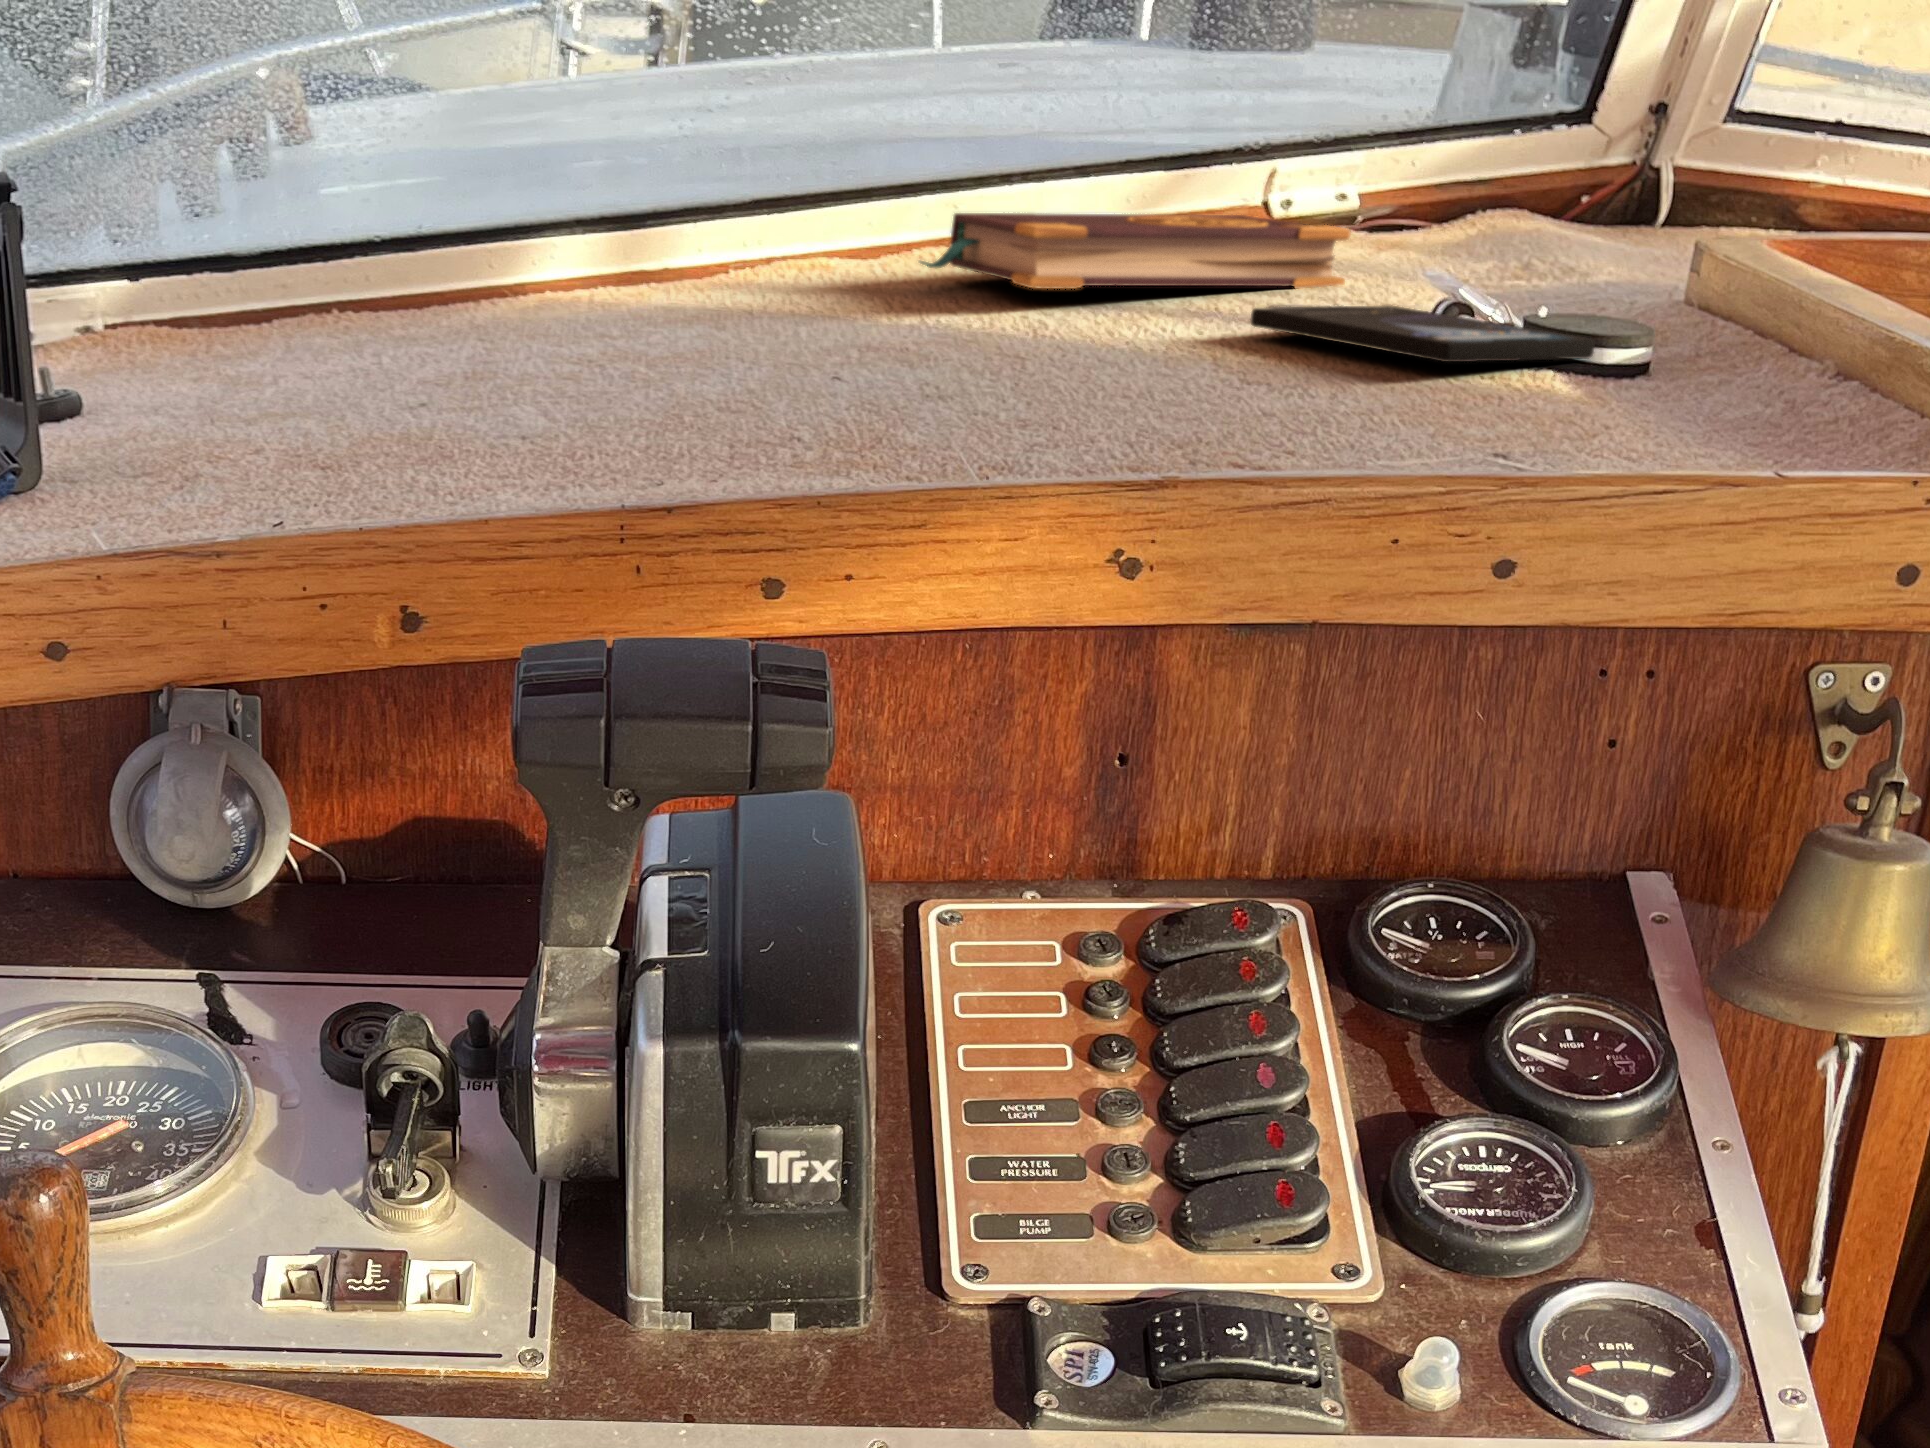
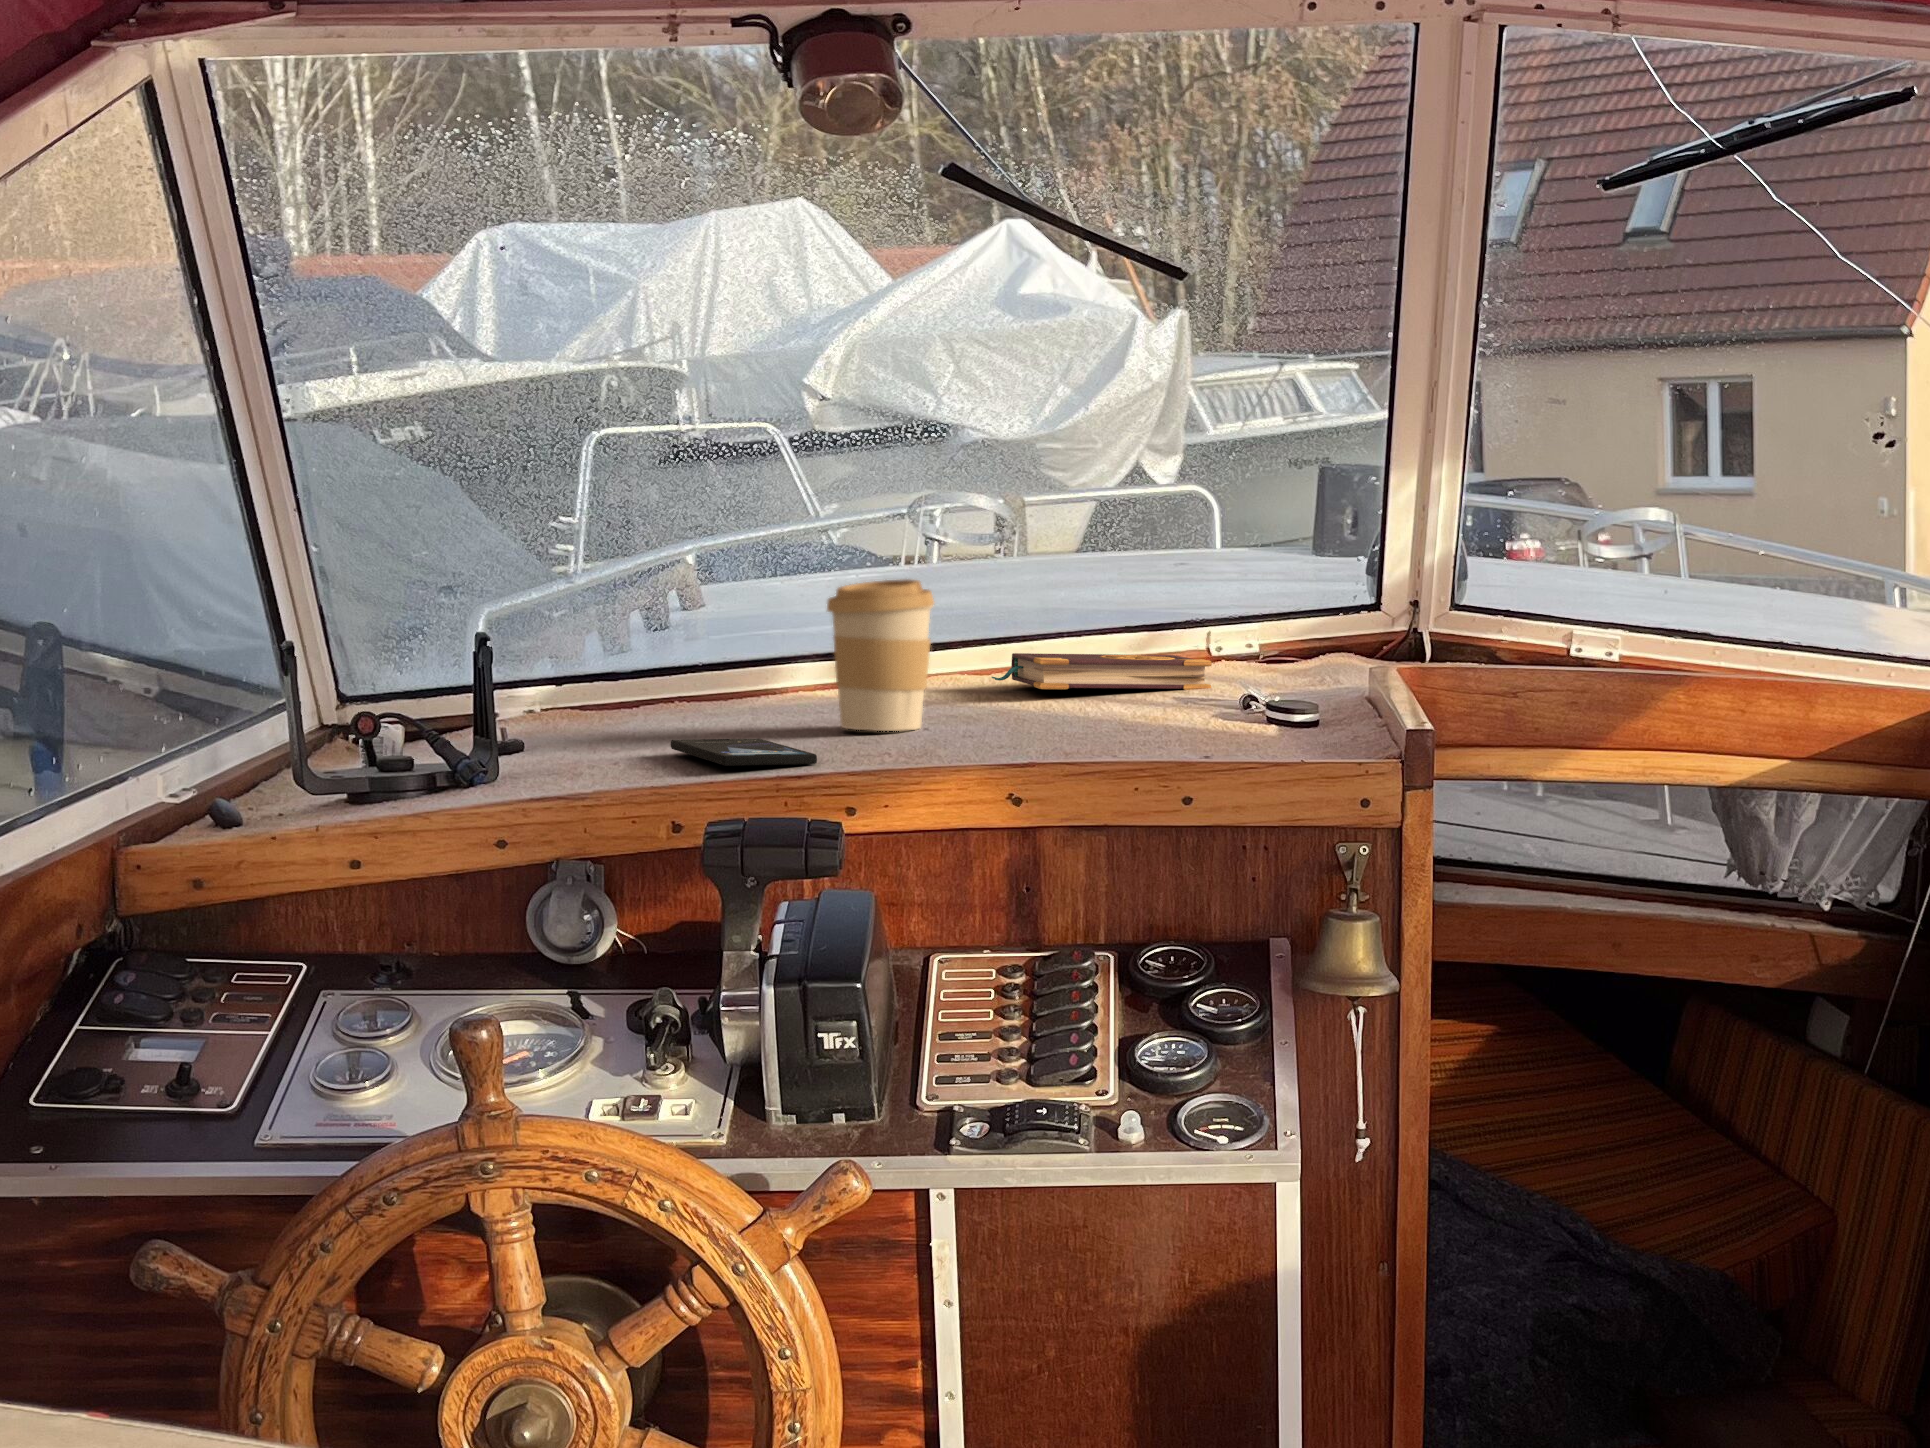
coffee cup: none [662,58,877,384] -> present [827,579,934,731]
smartphone: present [1250,305,1595,362] -> present [671,739,817,766]

